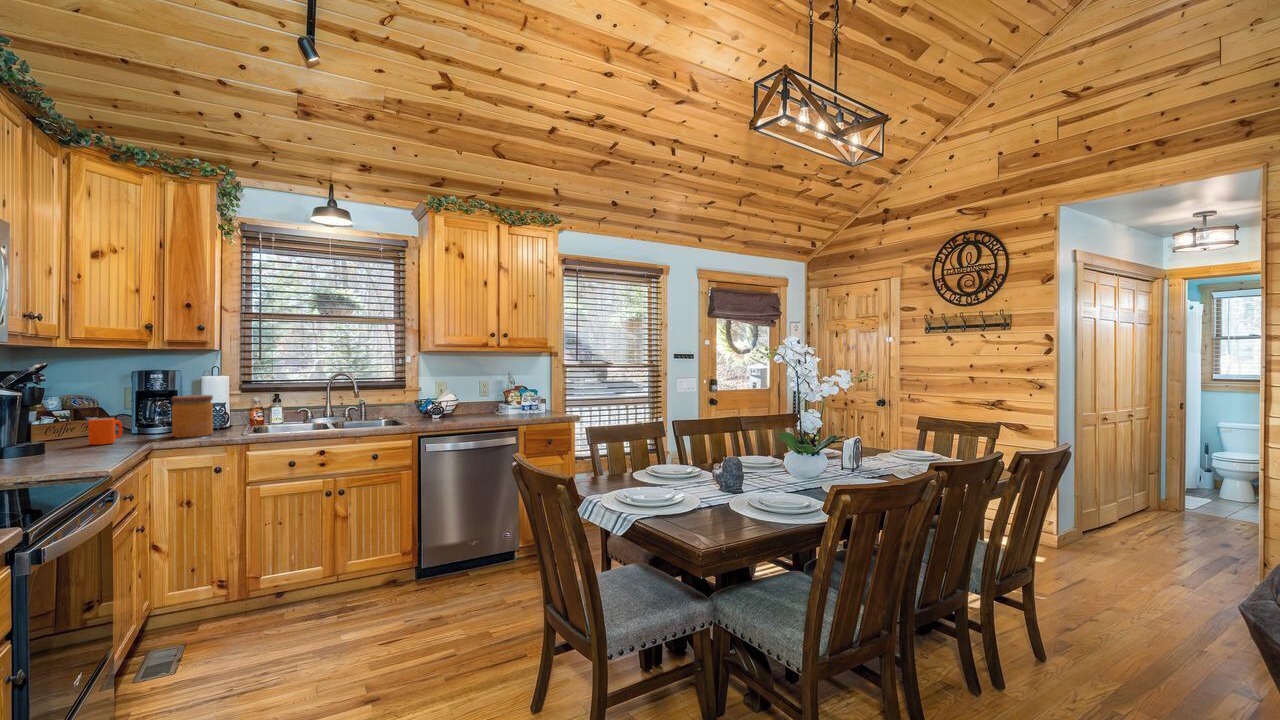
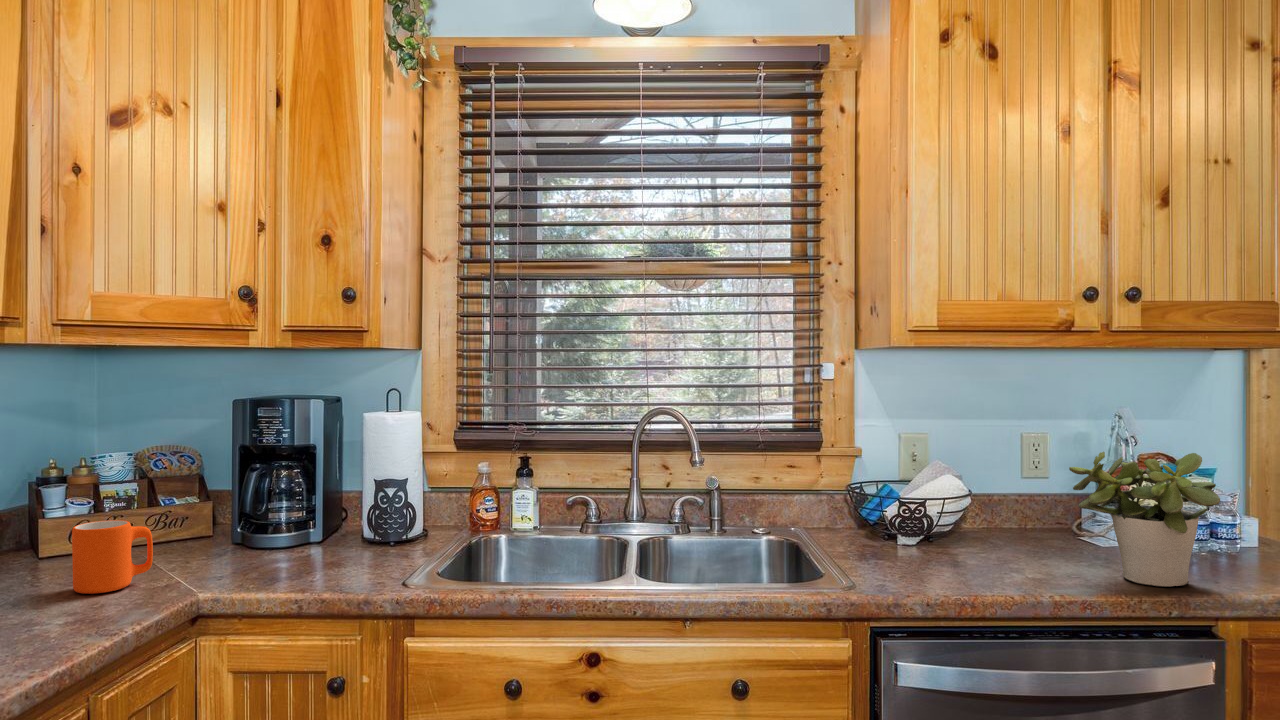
potted plant: none [483,382,521,421] -> present [1069,452,1220,587]
jar: present [171,395,213,438] -> none [267,461,357,578]

